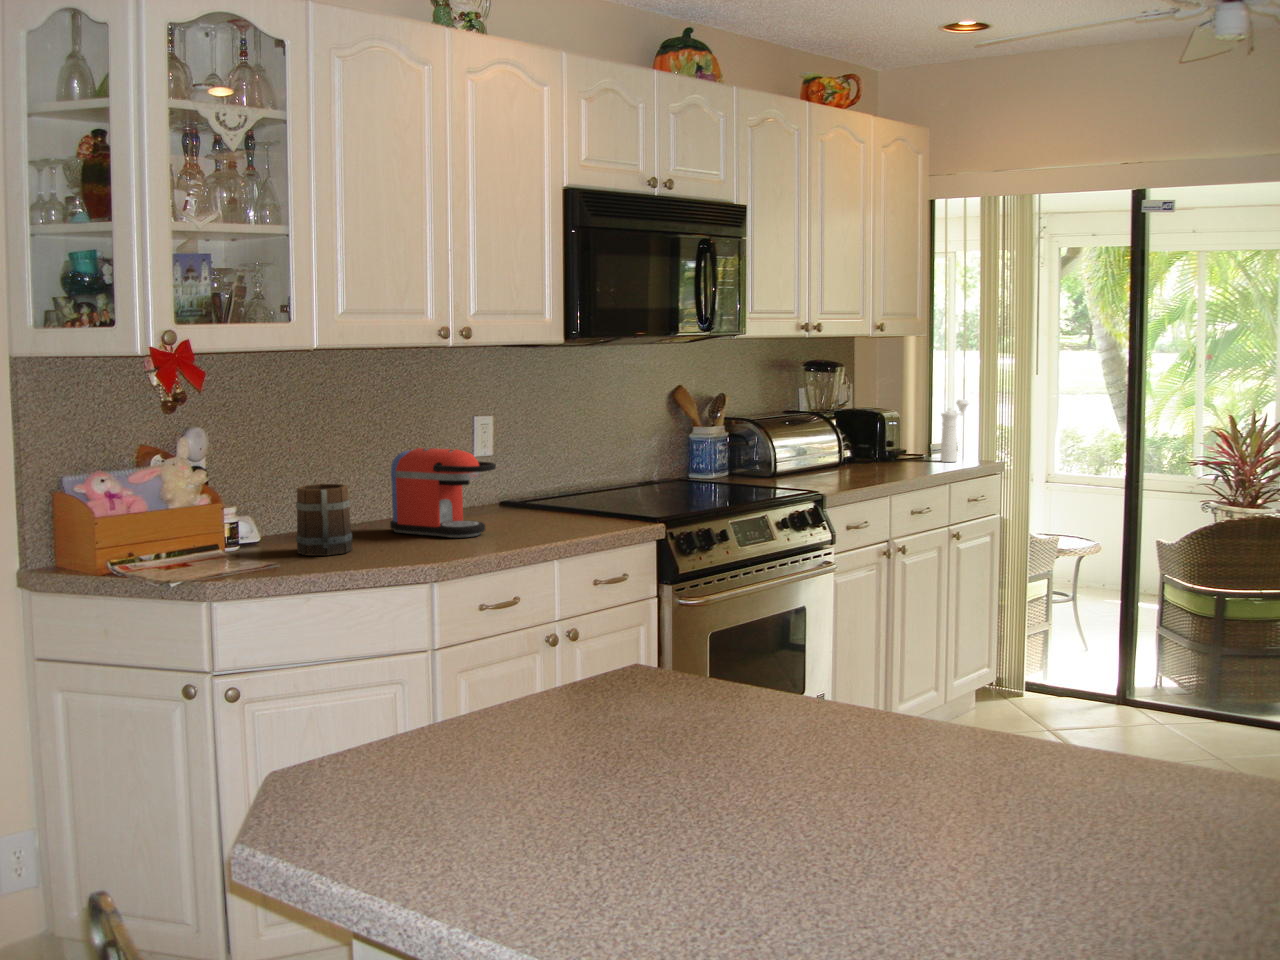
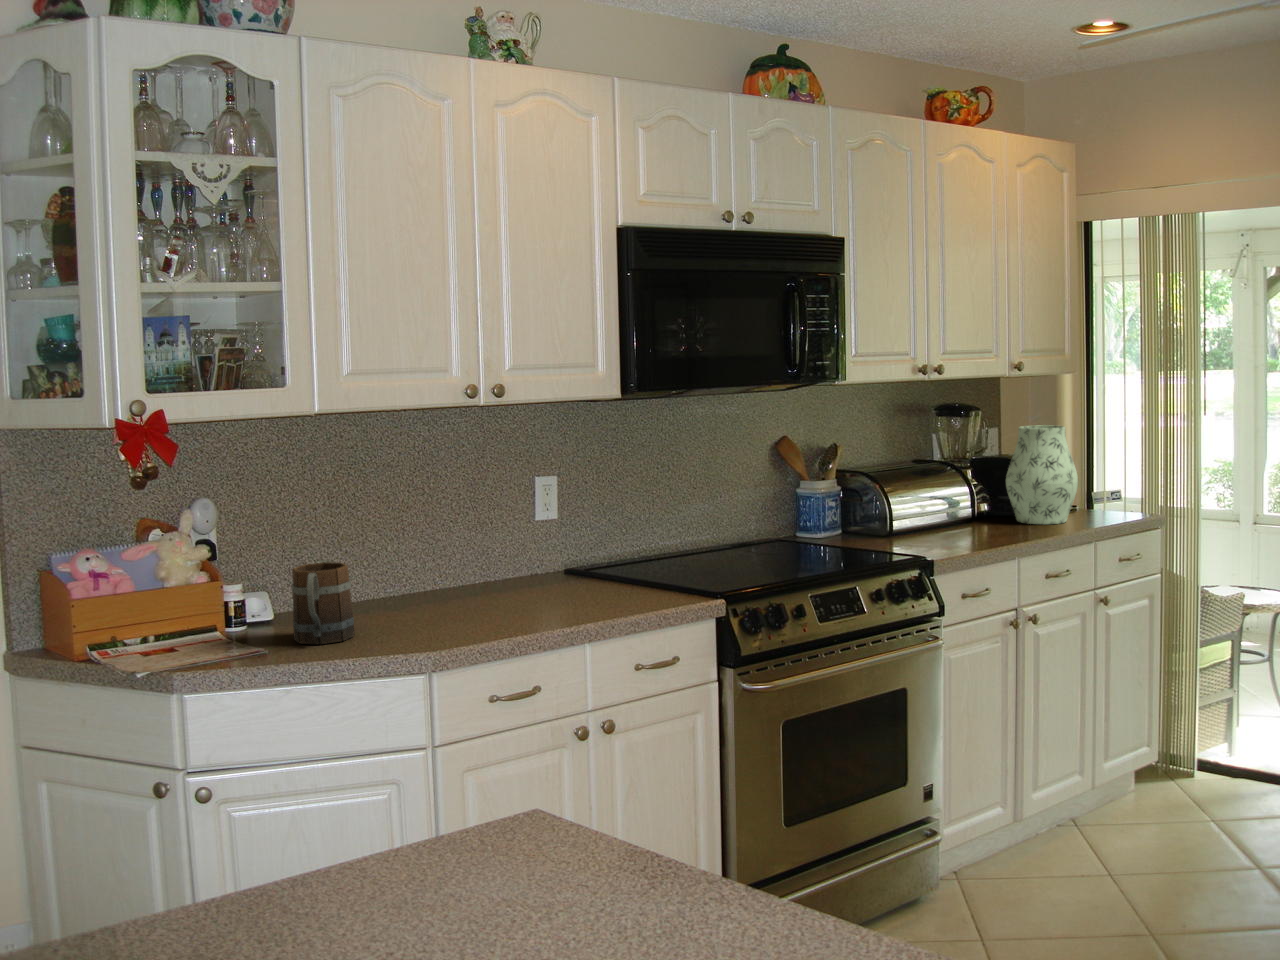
vase: none [870,381,932,468] -> present [1006,425,1078,524]
pepper mill: present [941,400,968,462] -> none [1091,445,1126,516]
coffee maker: present [390,448,496,538] -> none [418,518,522,621]

